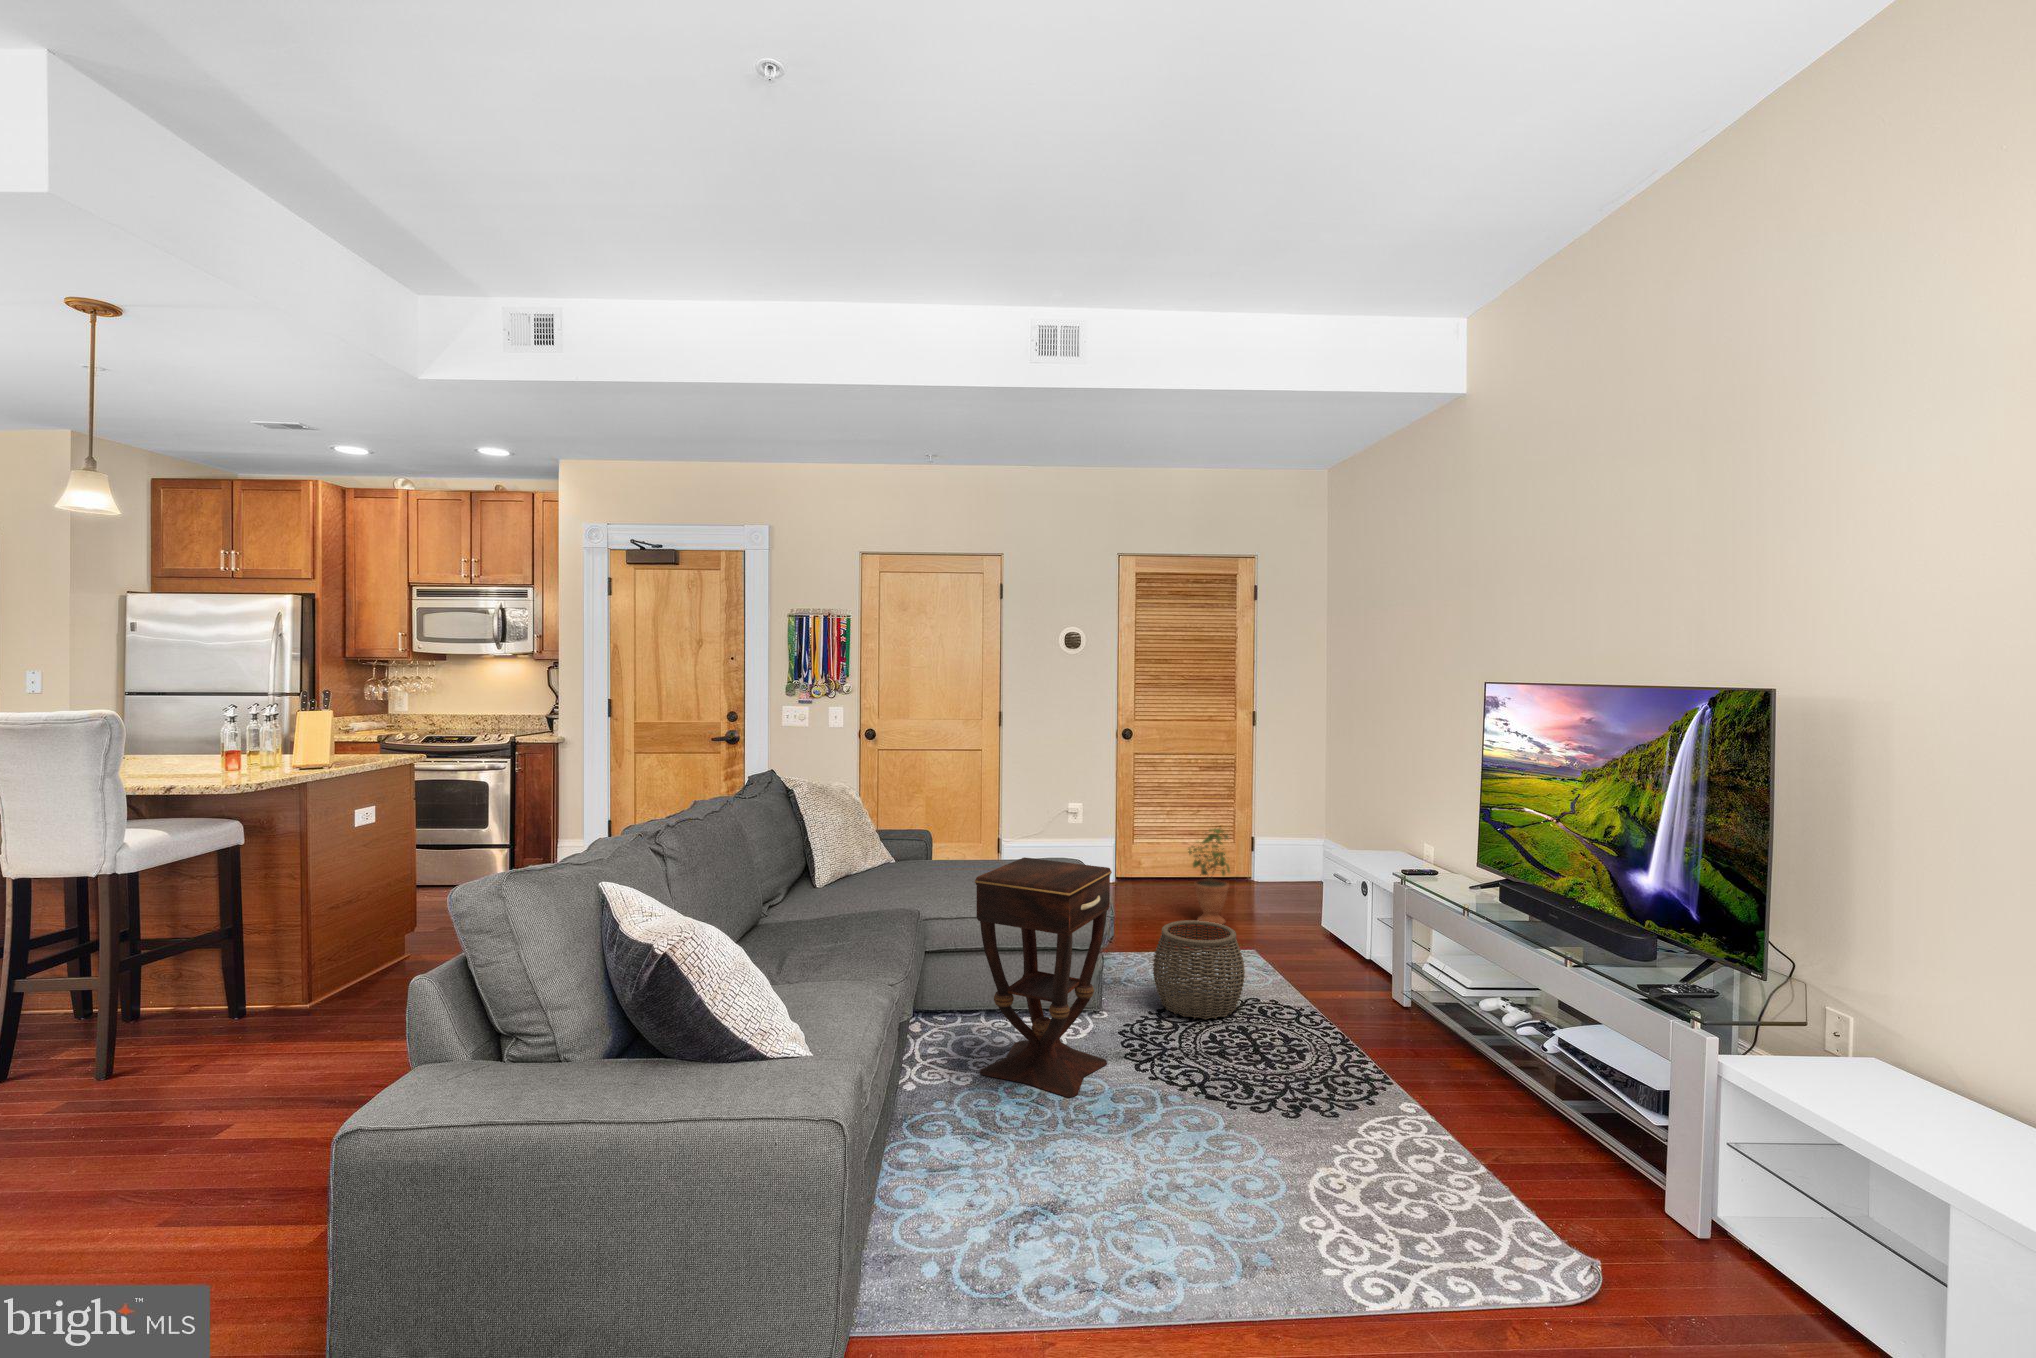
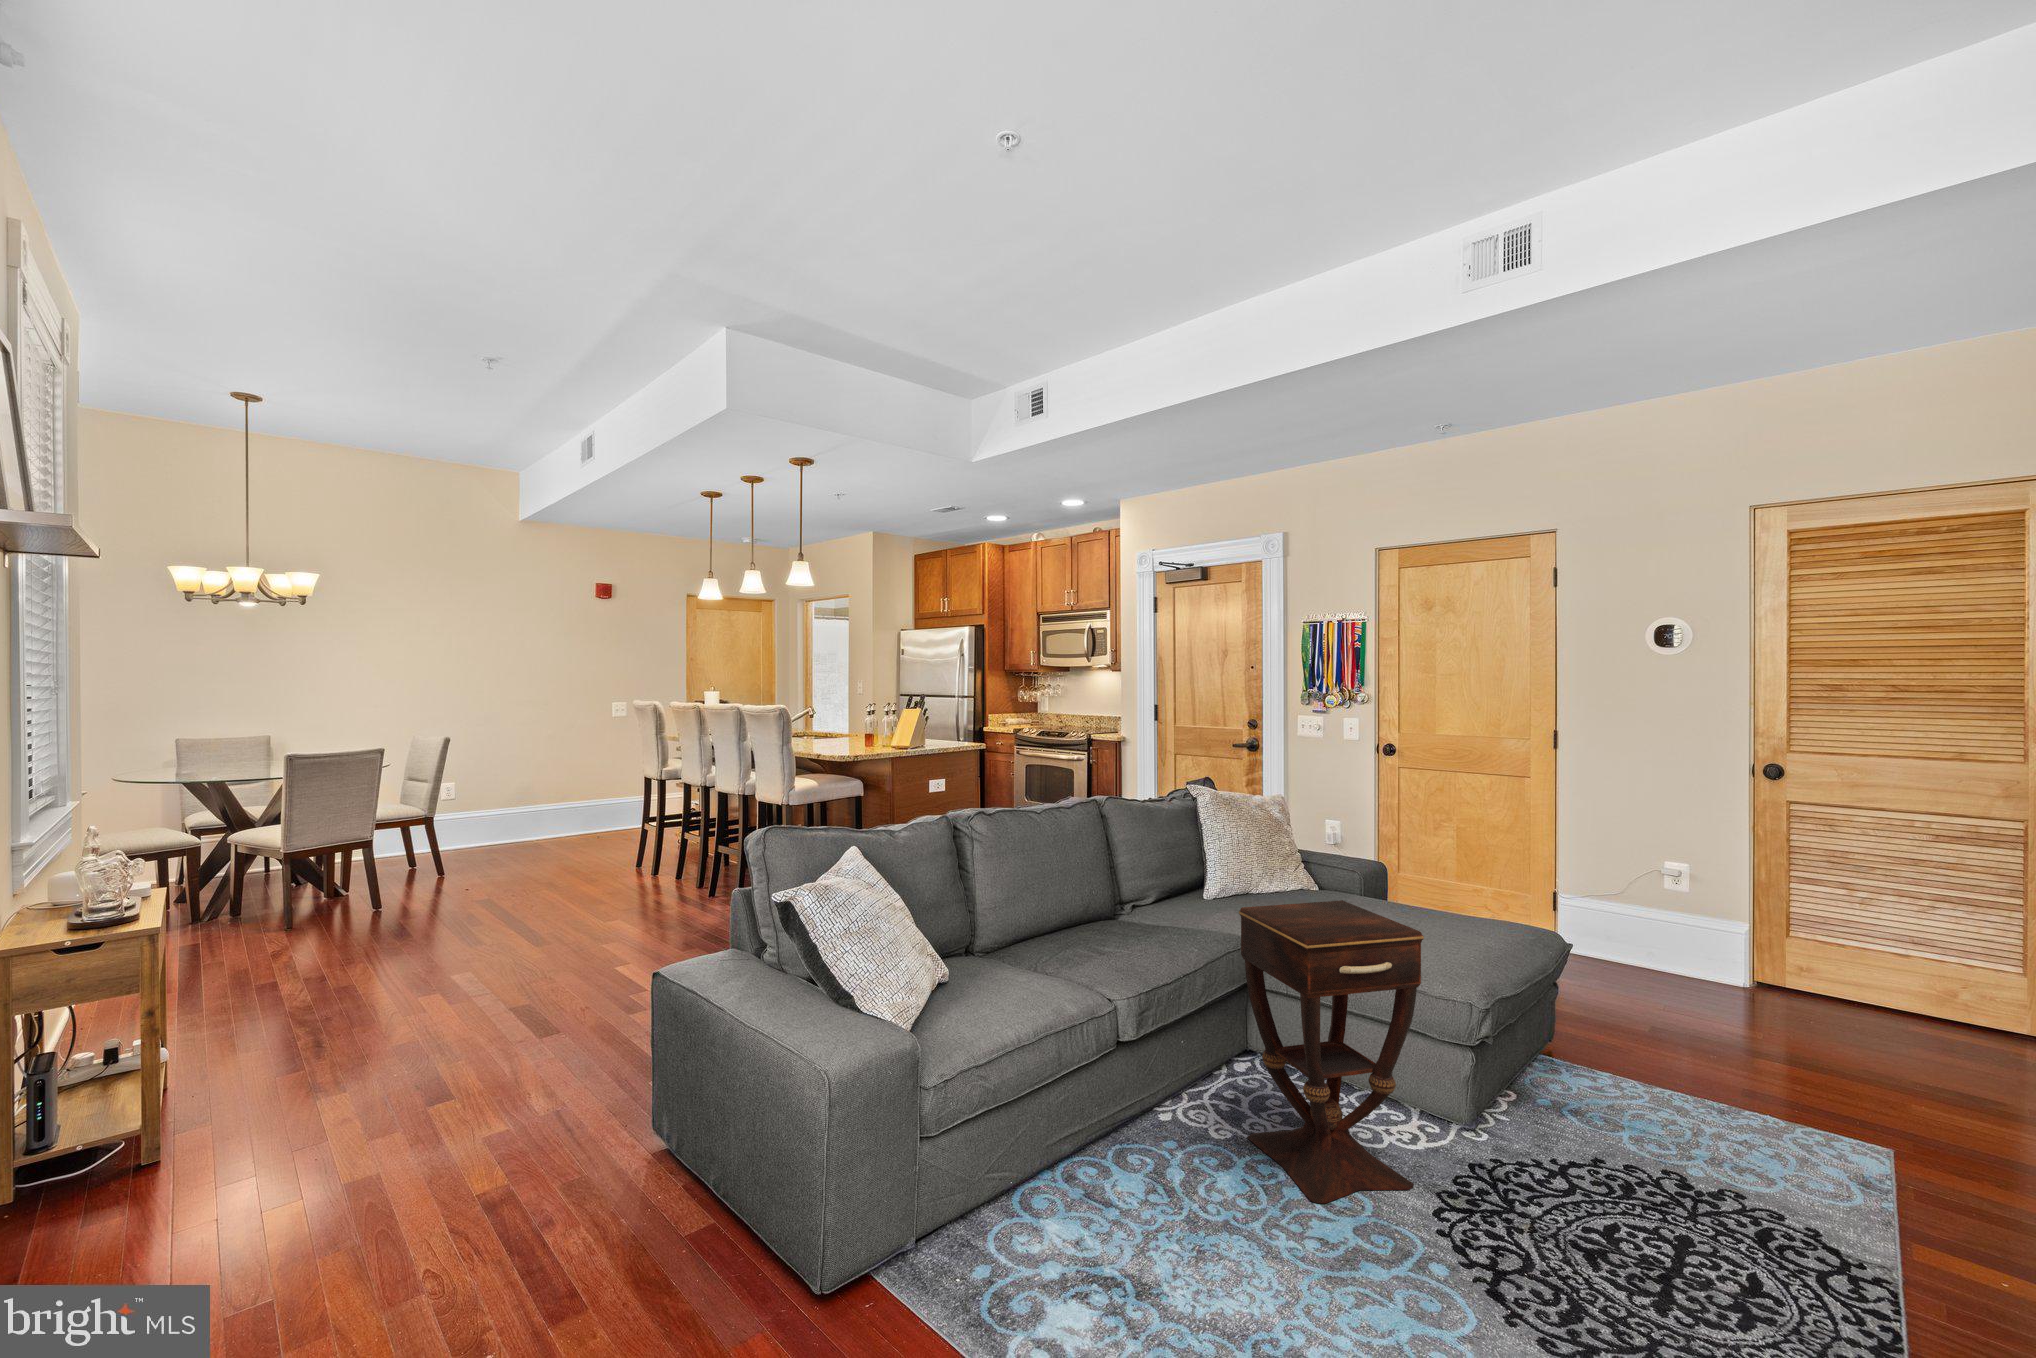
potted plant: present [1189,826,1230,924] -> none [1801,925,1896,1094]
woven basket: present [1153,920,1245,1020] -> none [1571,1043,1739,1210]

